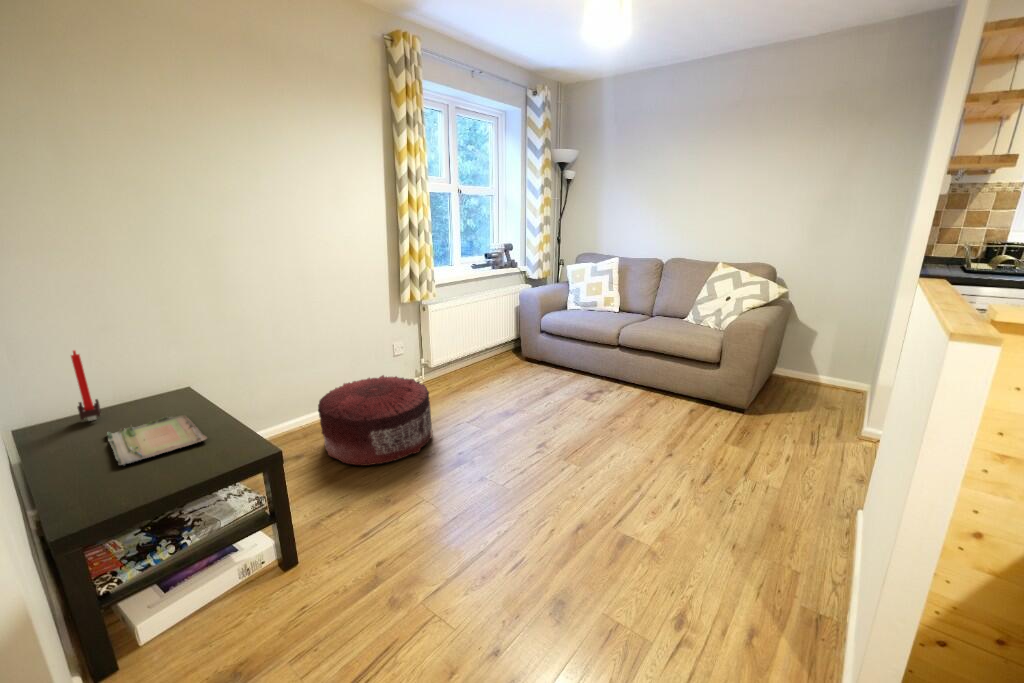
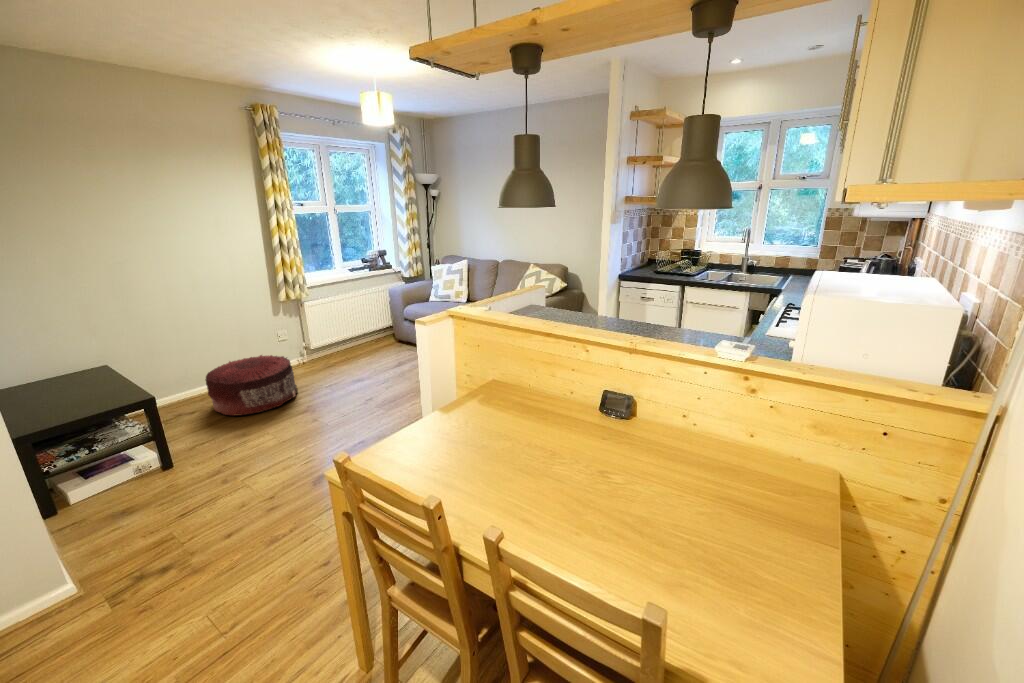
candle: present [71,350,101,421] -> none [19,340,42,387]
tray: present [107,415,207,465] -> none [46,379,112,407]

